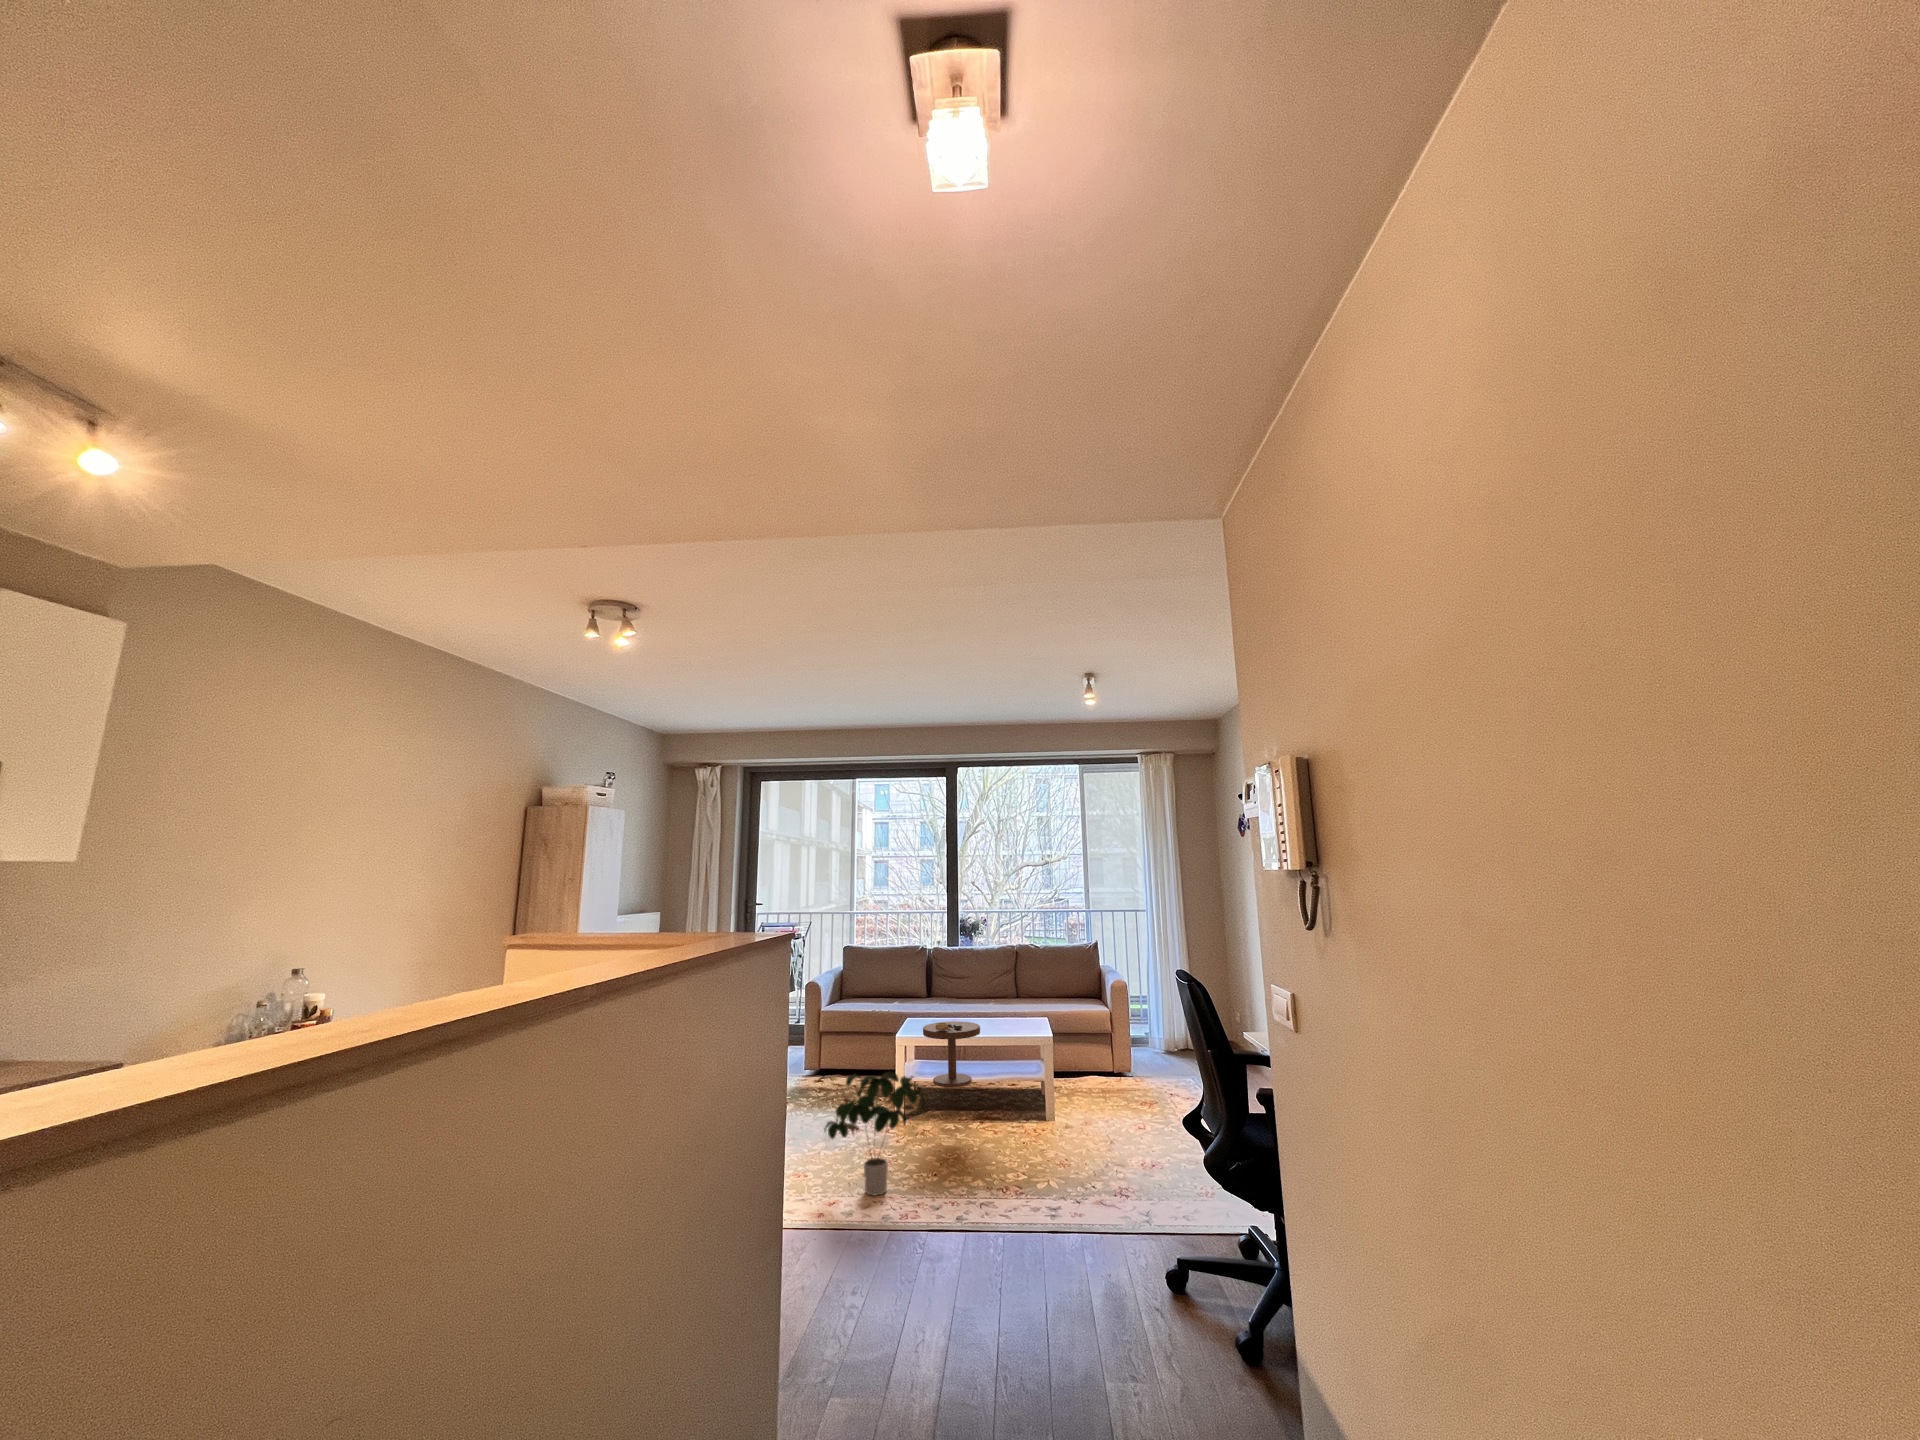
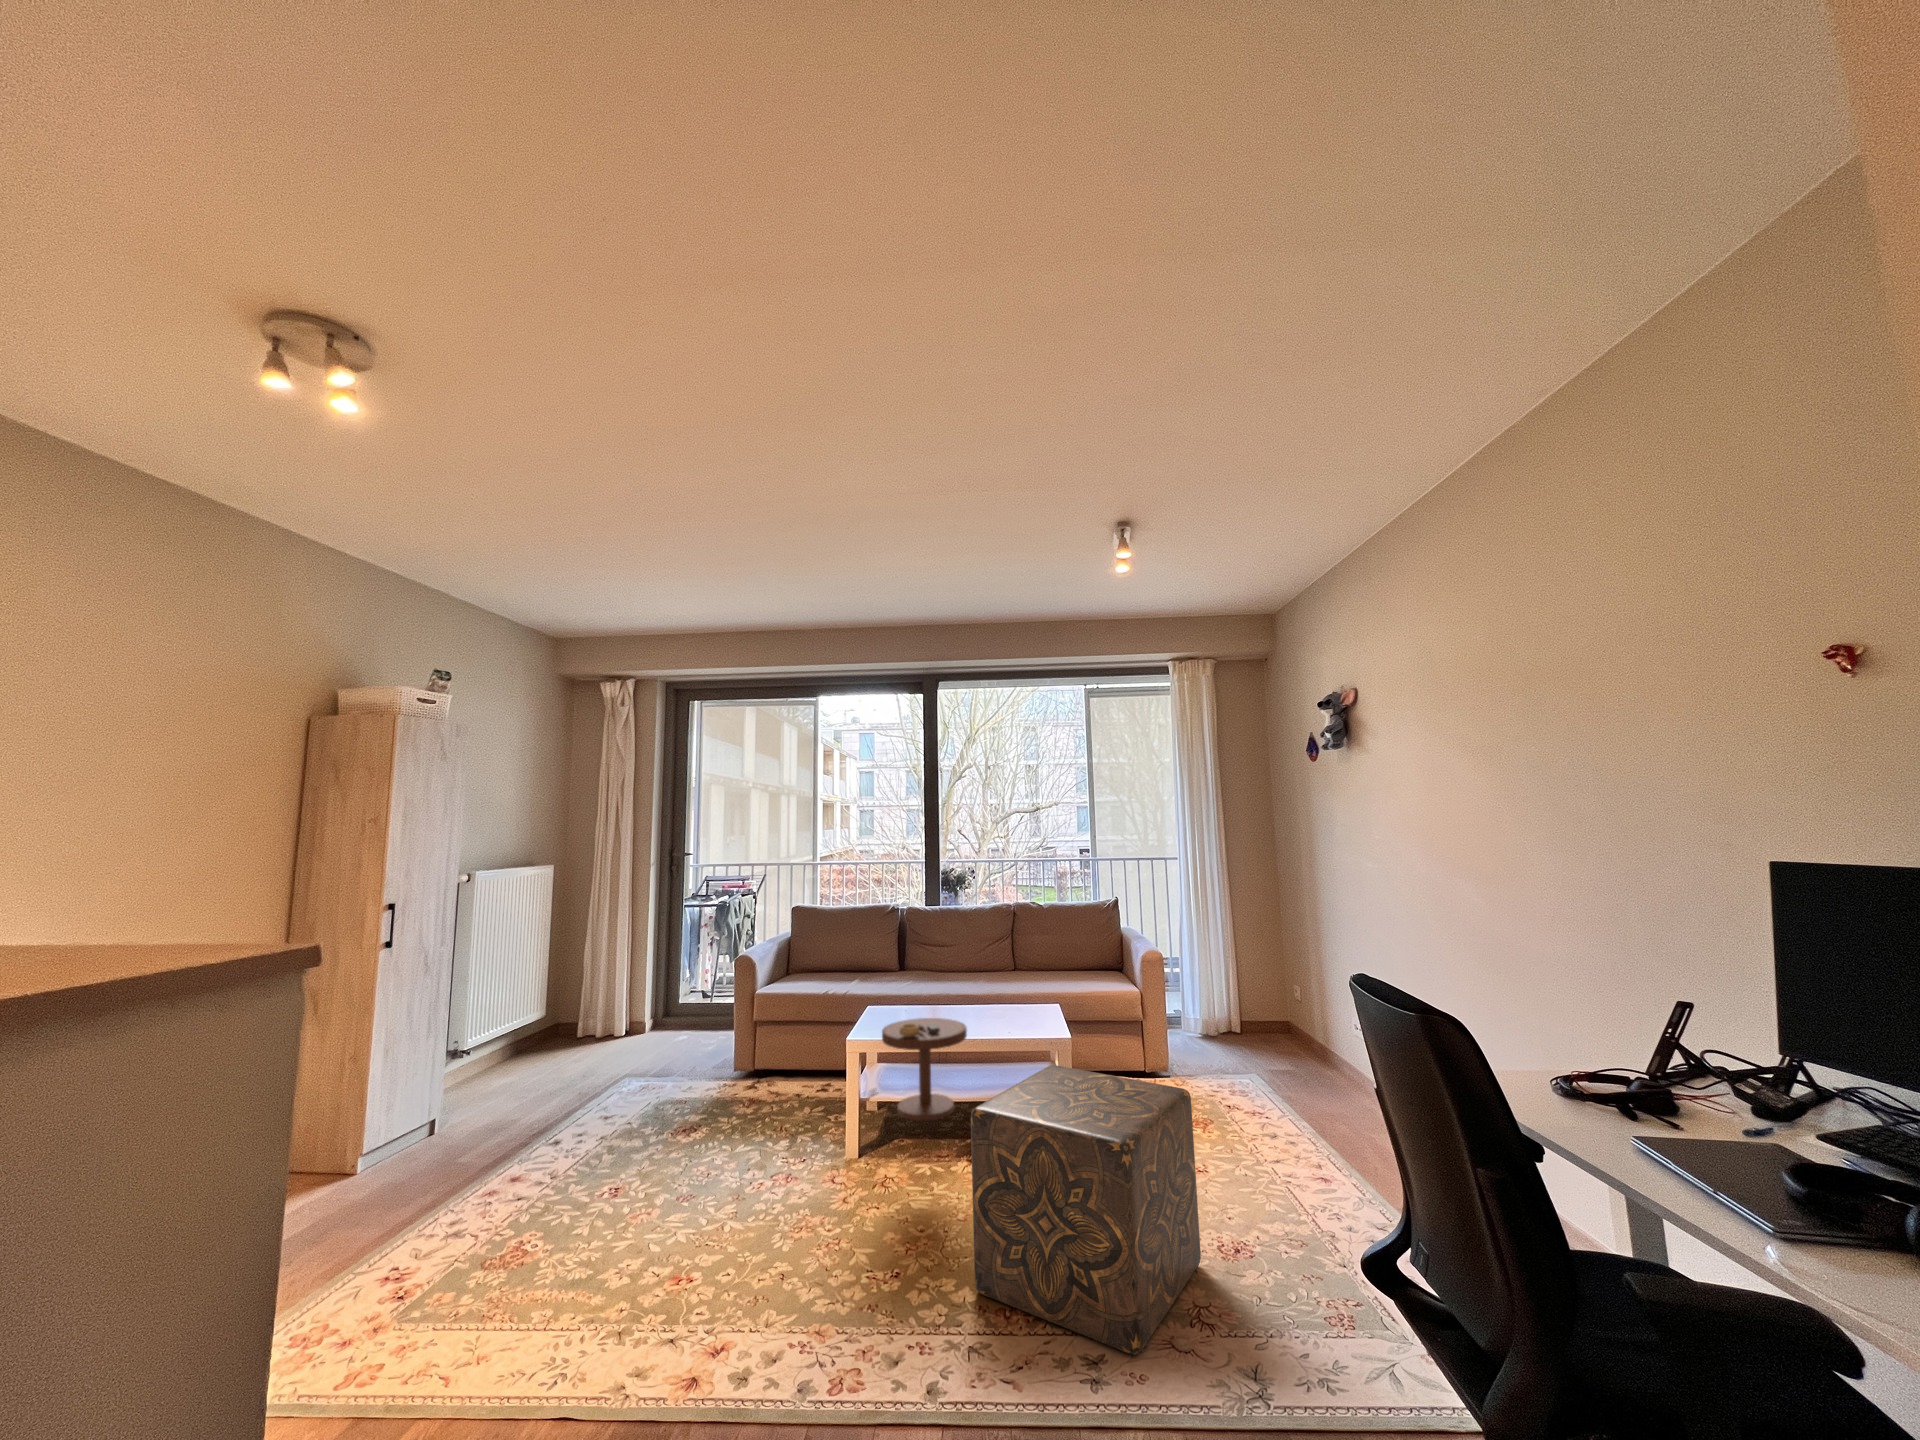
ottoman: none [982,1049,1127,1206] -> present [971,1065,1201,1355]
potted plant: present [825,1072,925,1195] -> none [709,1118,877,1329]

